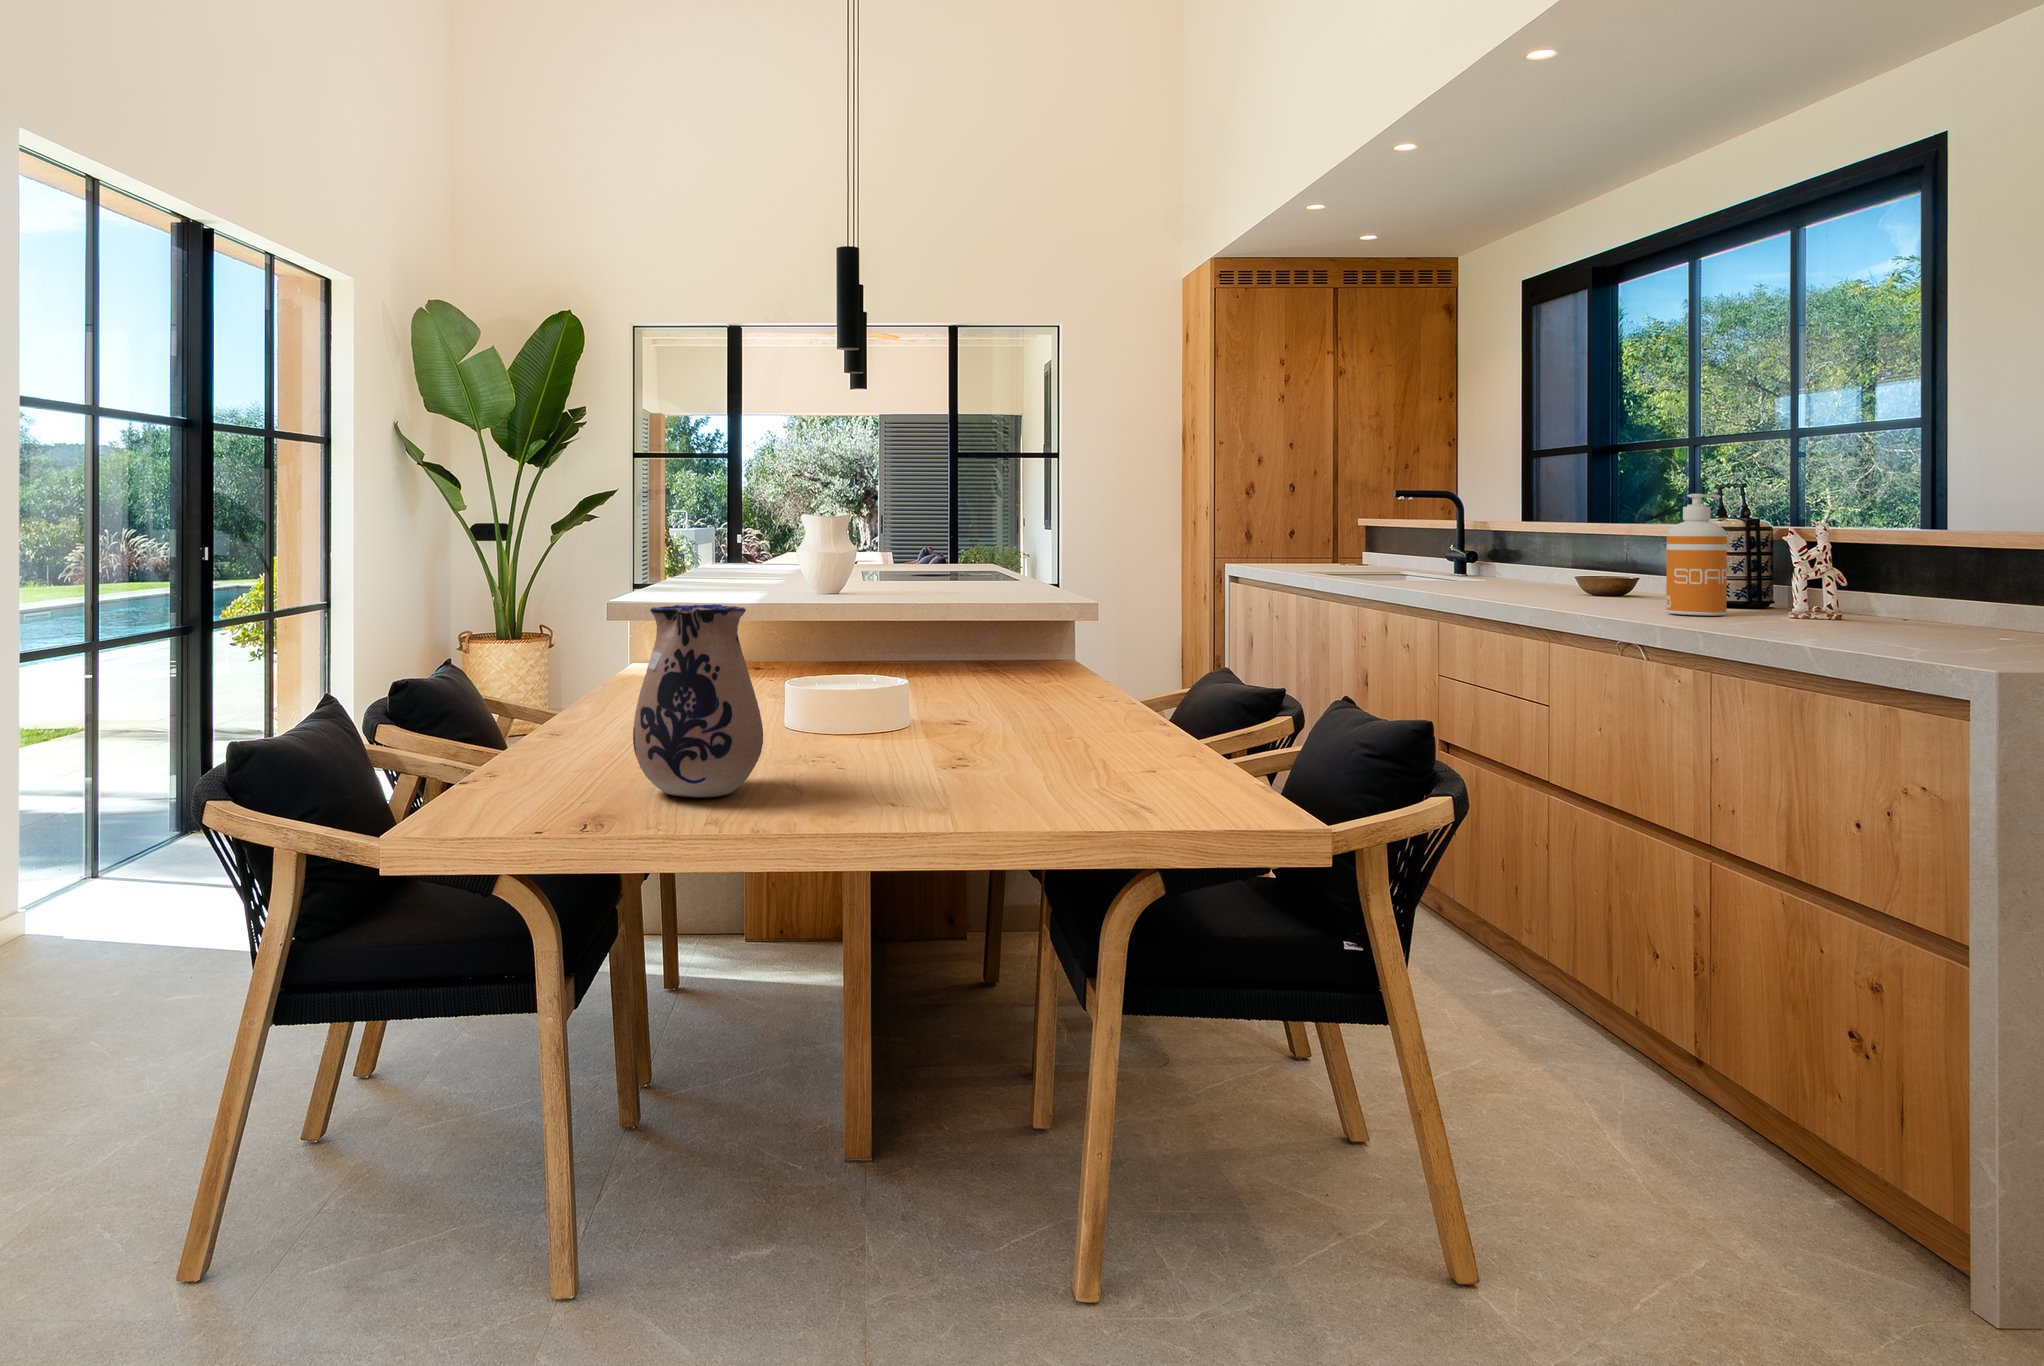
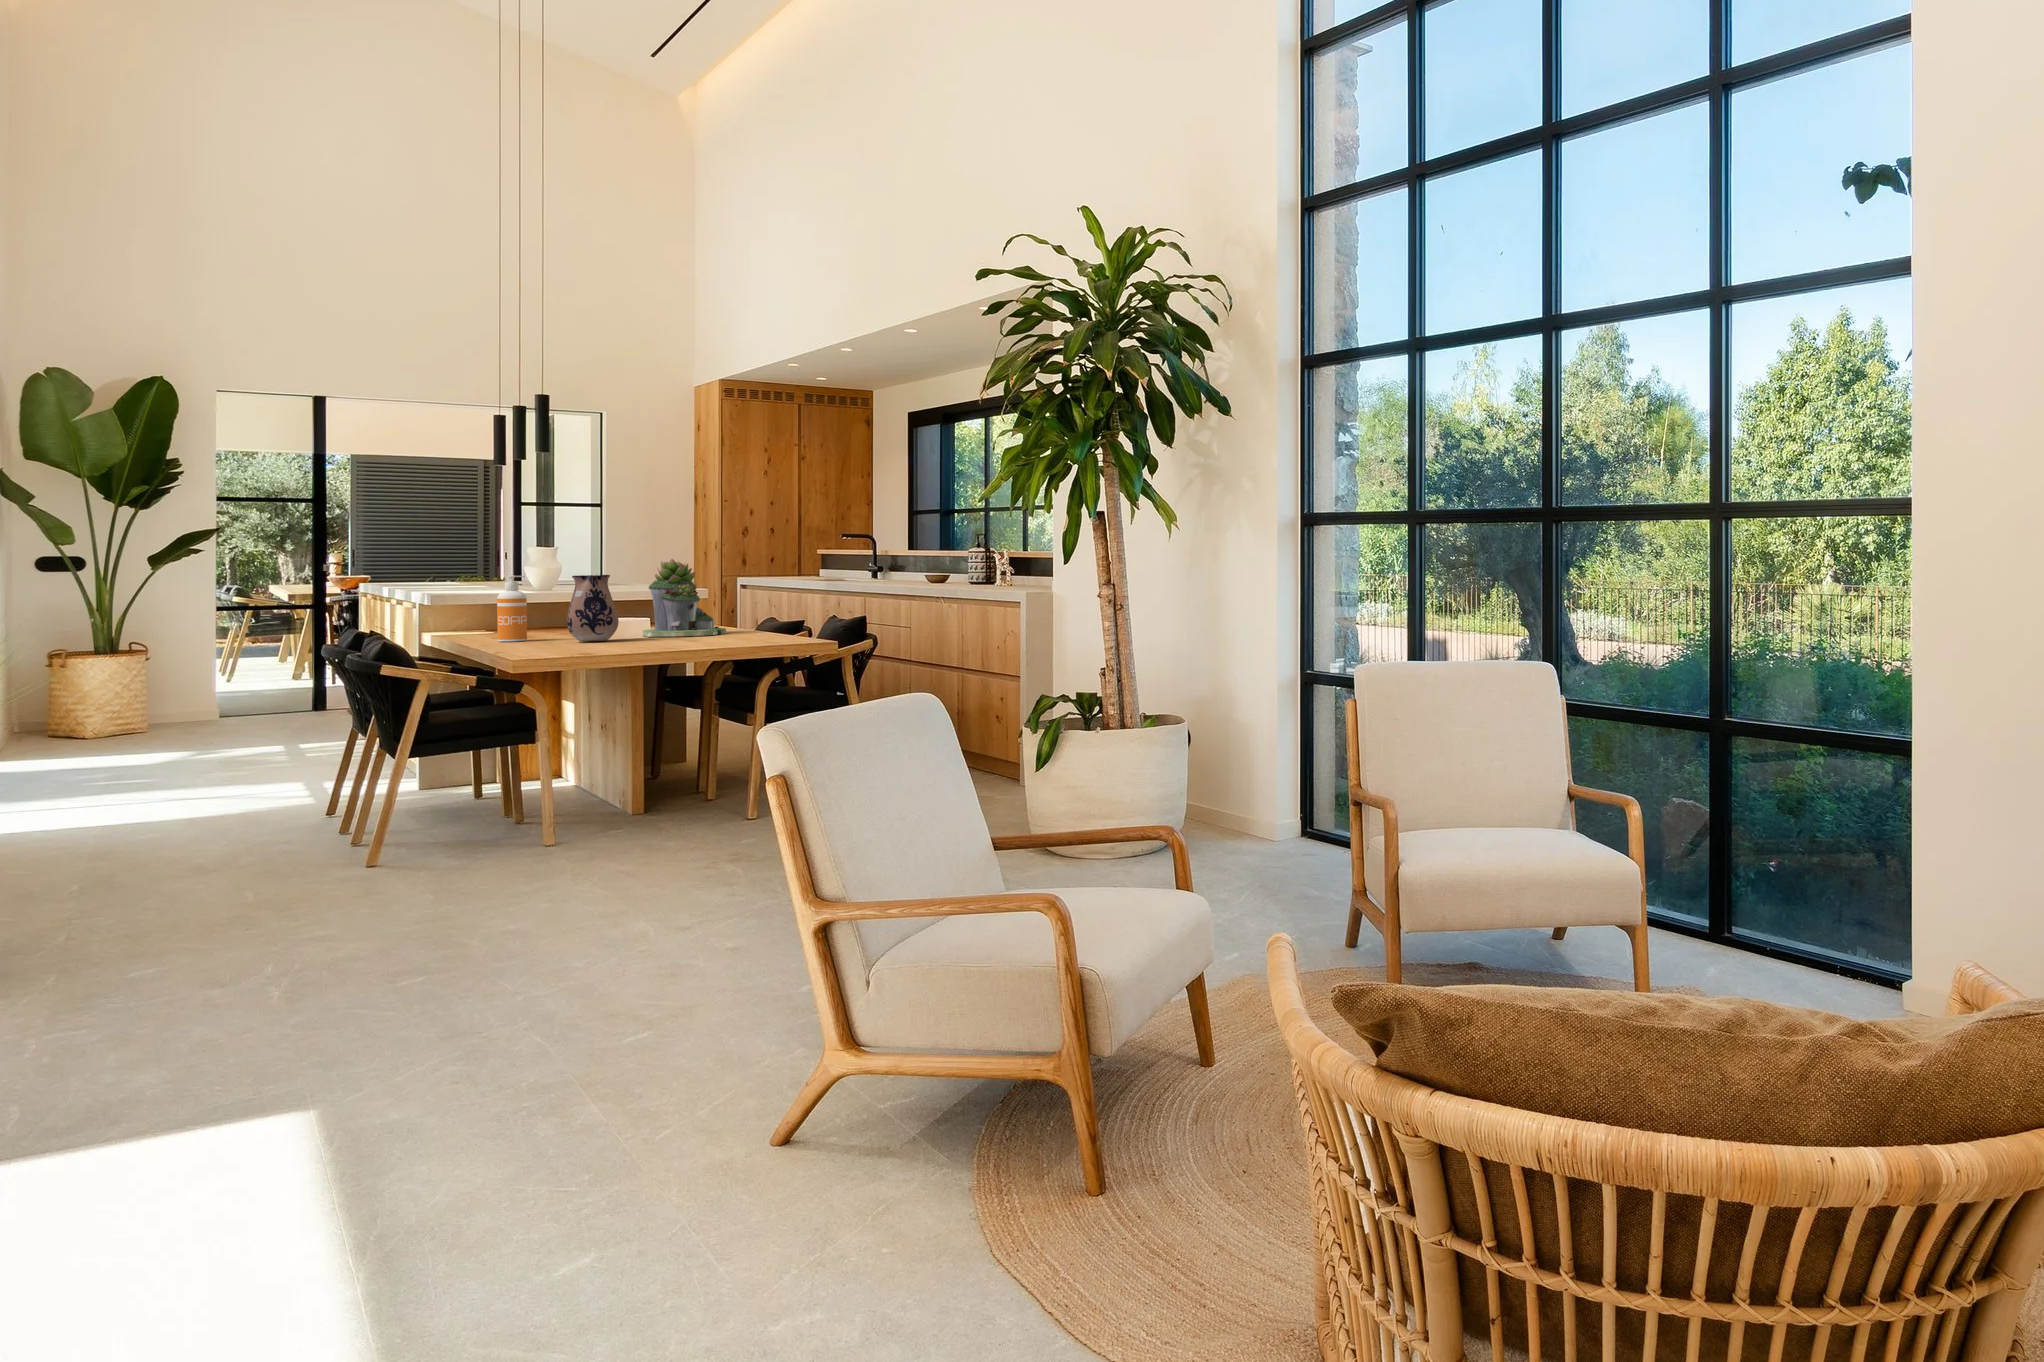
soap dispenser: present [1666,494,1727,616] -> present [497,575,527,642]
succulent planter: none [871,558,1092,786] -> present [642,559,727,637]

